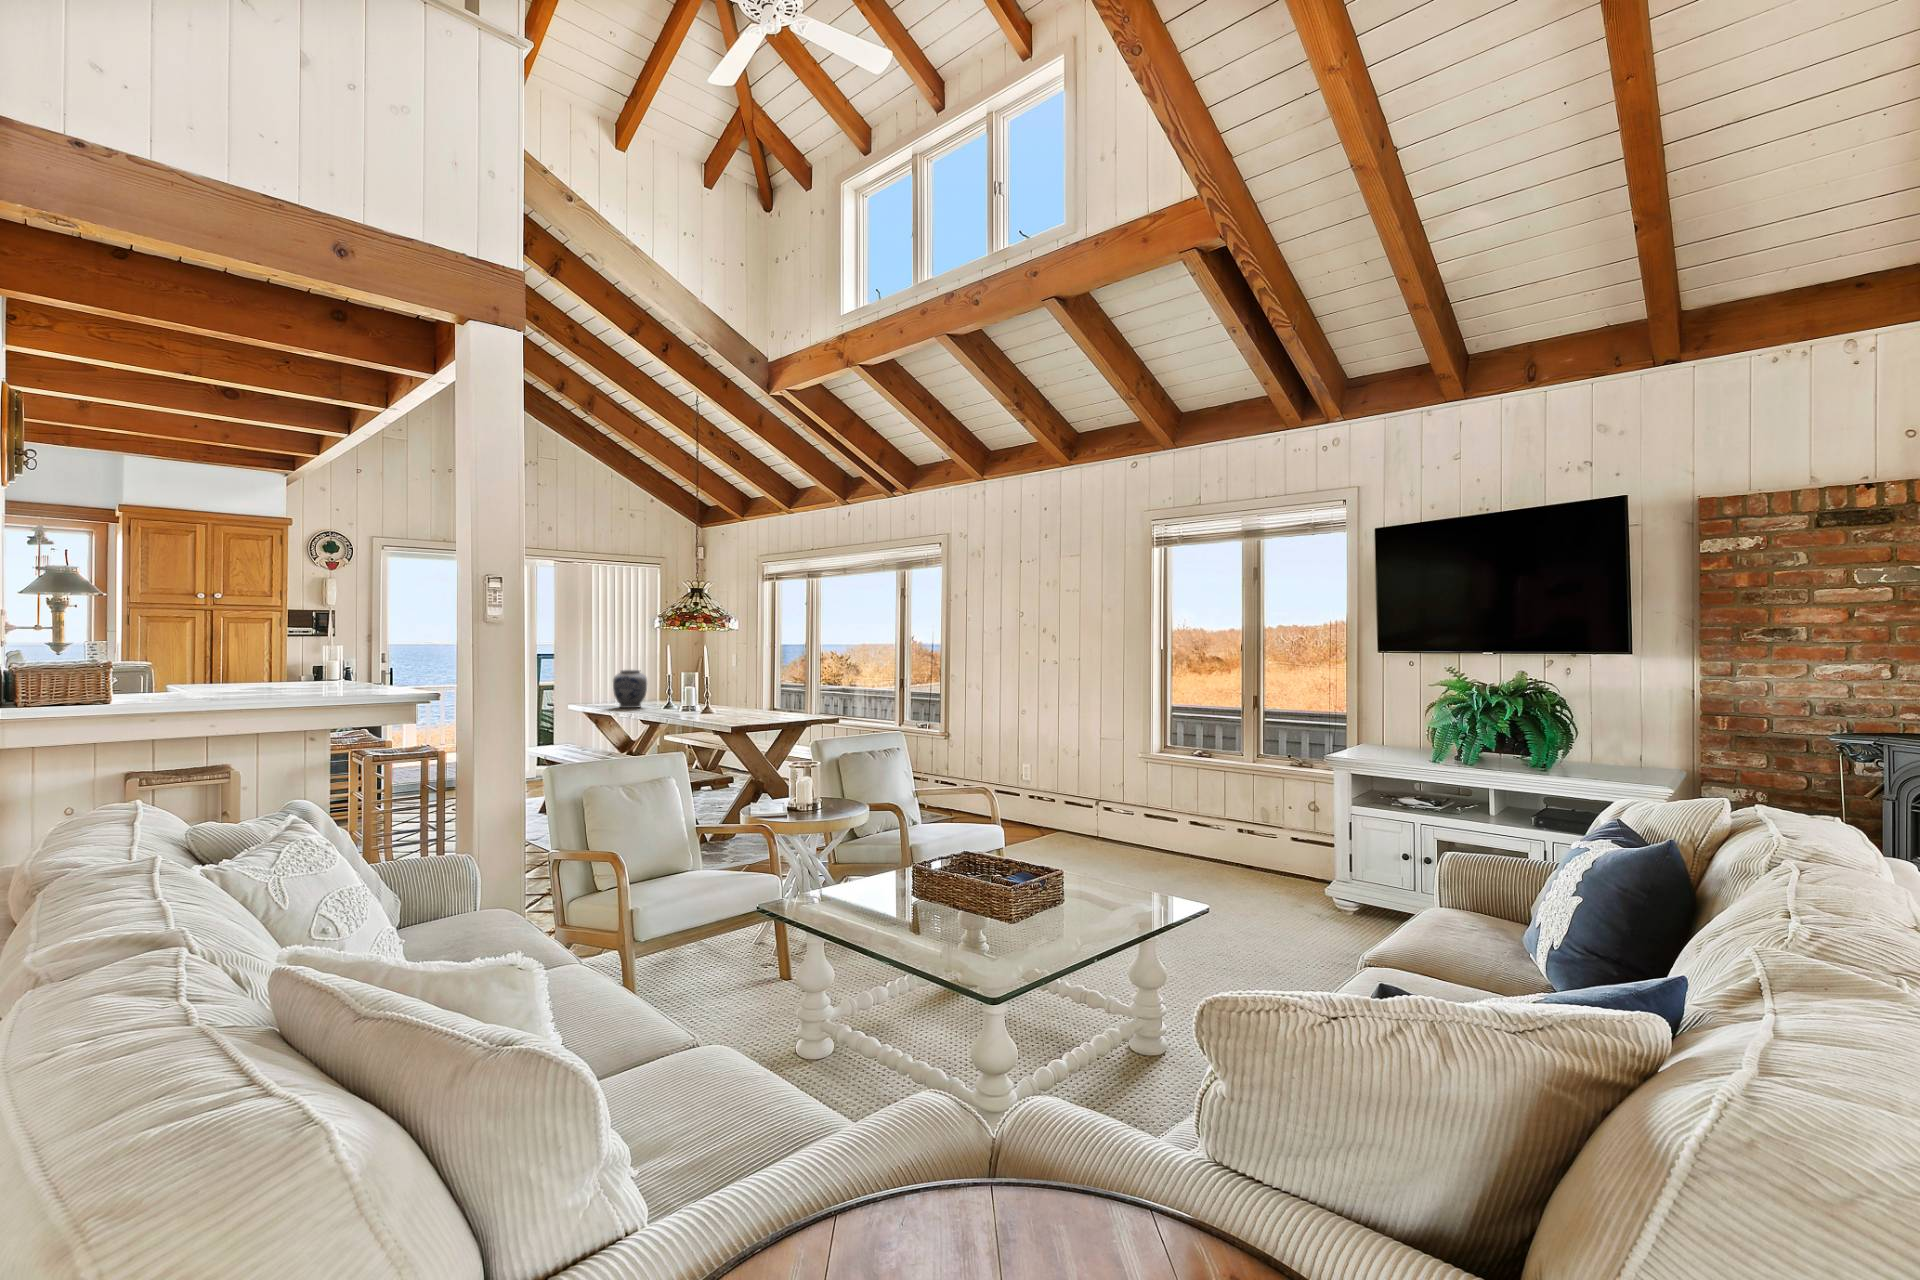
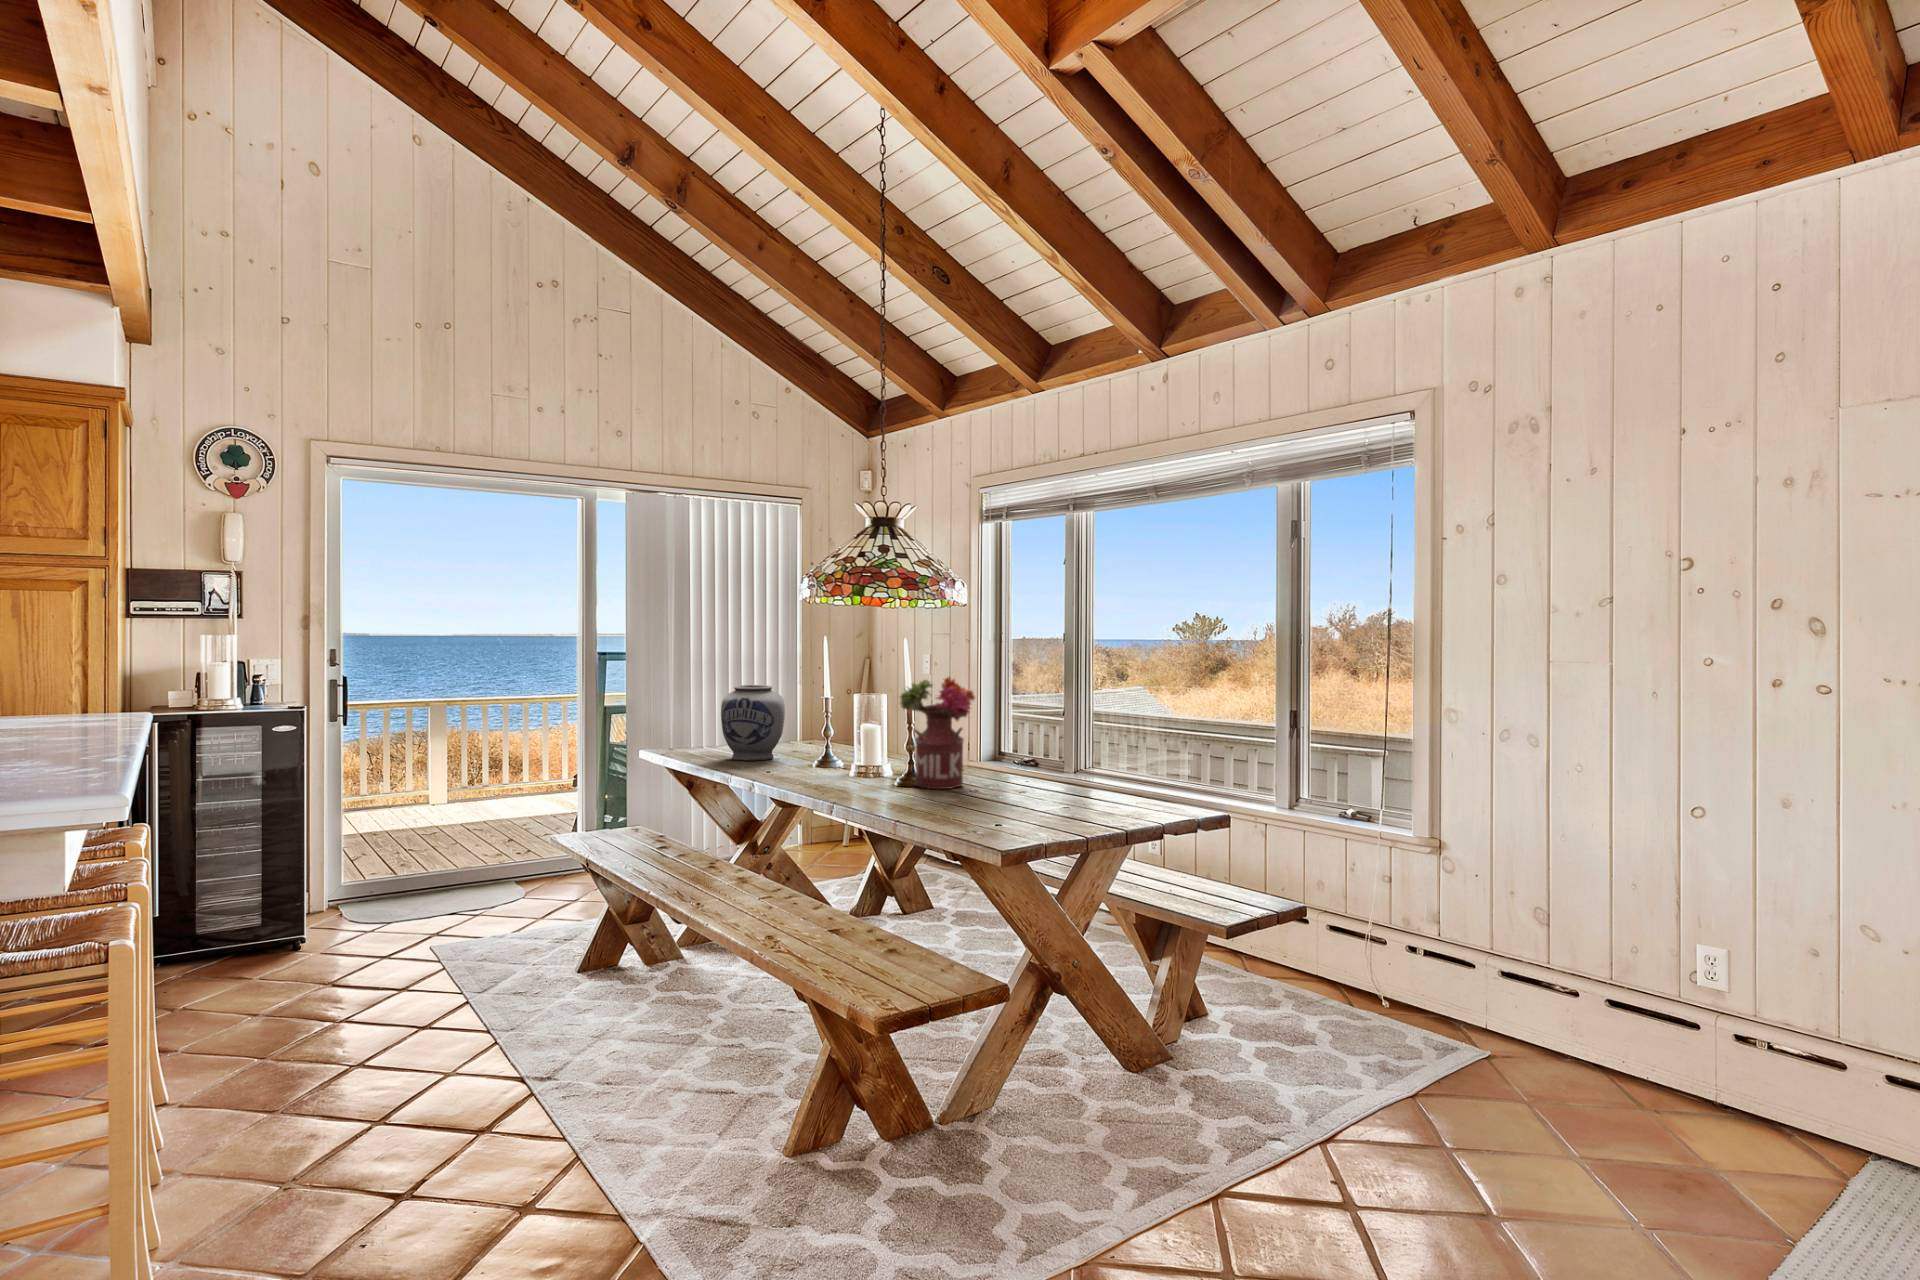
flower arrangement: none [703,663,741,715] -> present [900,677,975,789]

